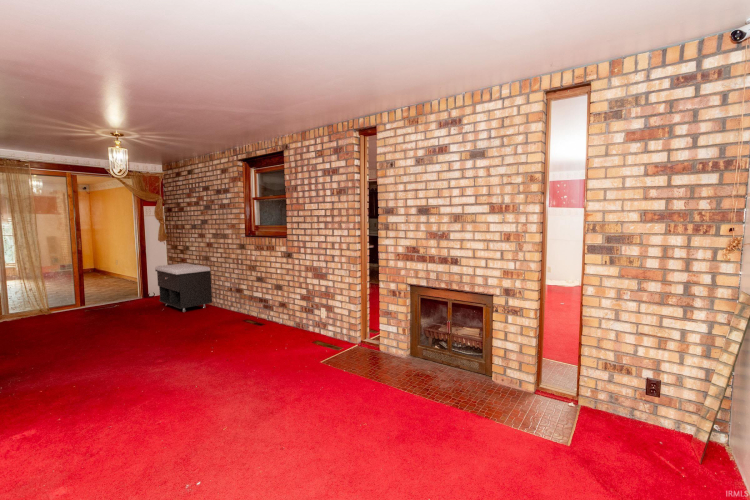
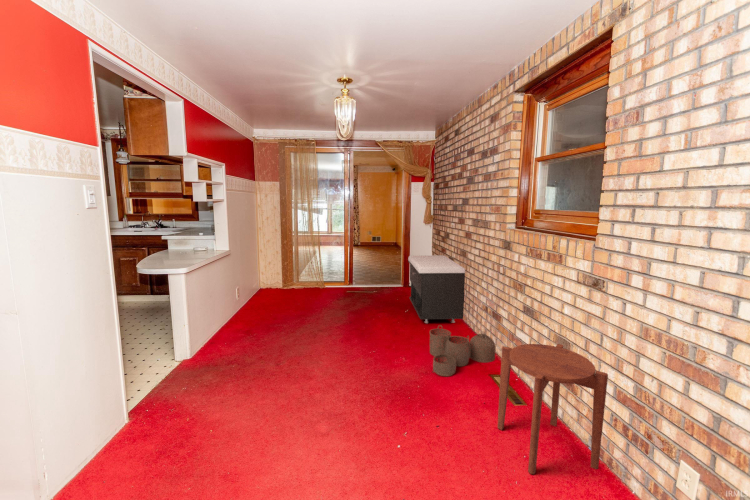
side table: none [254,287,299,339] -> present [498,344,608,474]
woven basket: none [198,301,242,328] -> present [430,328,496,376]

